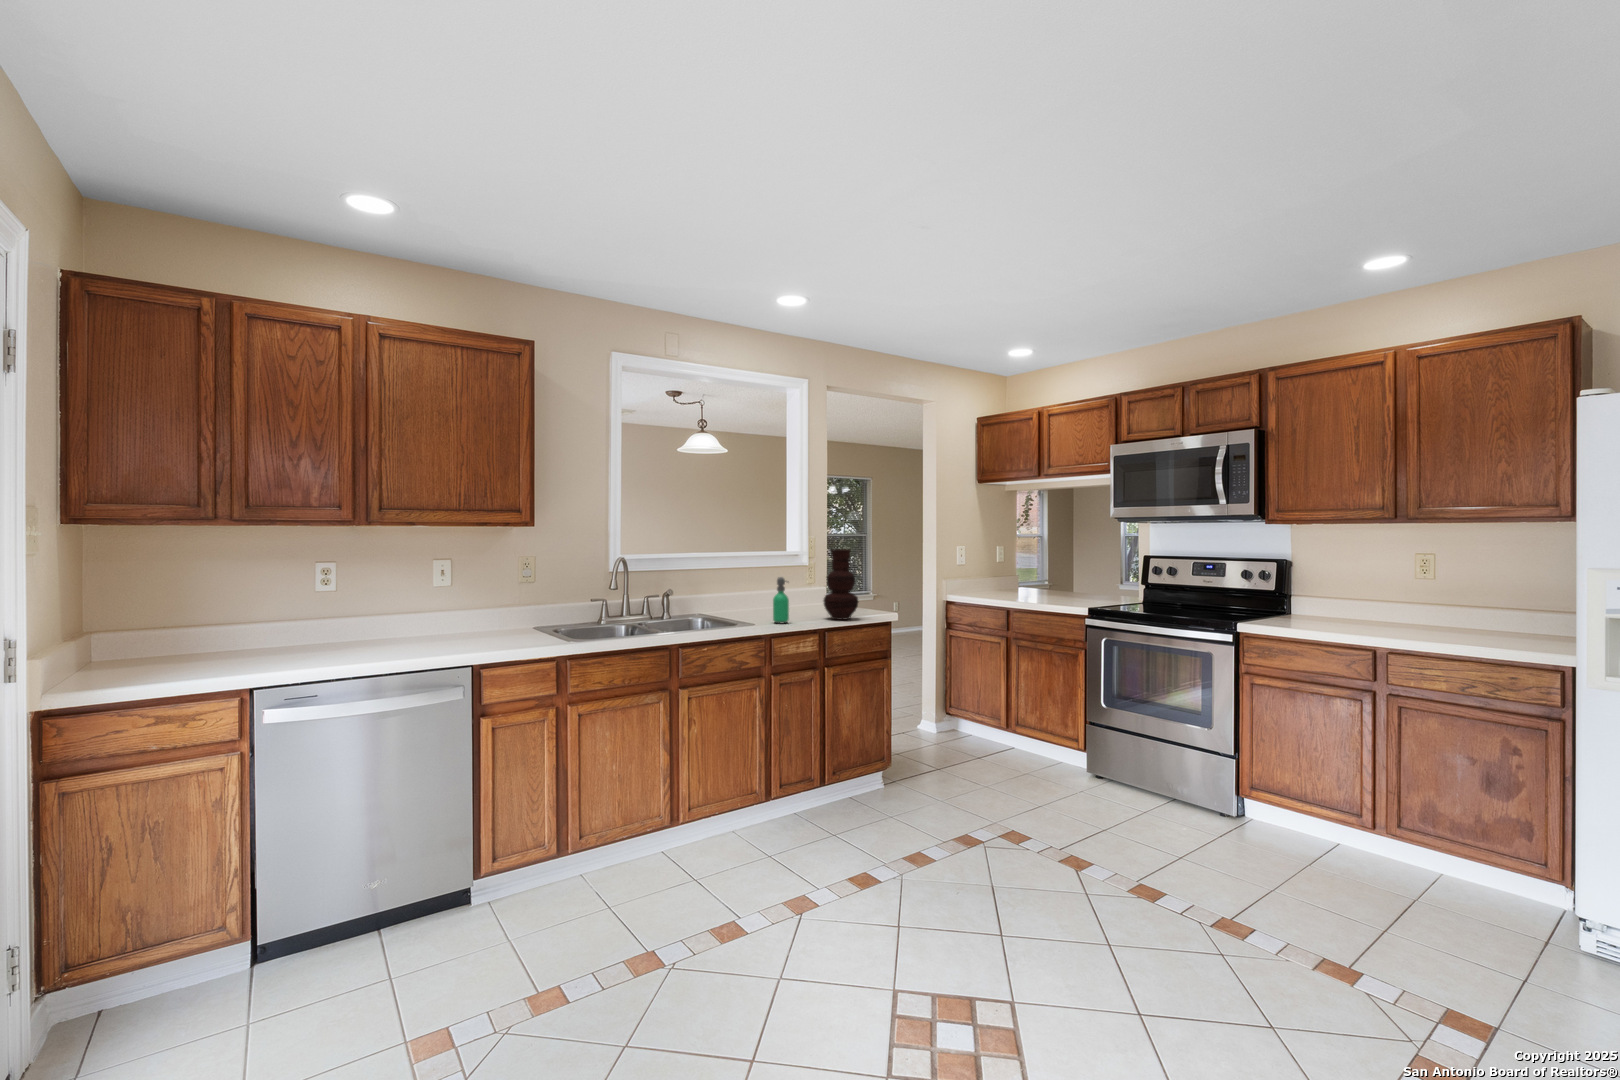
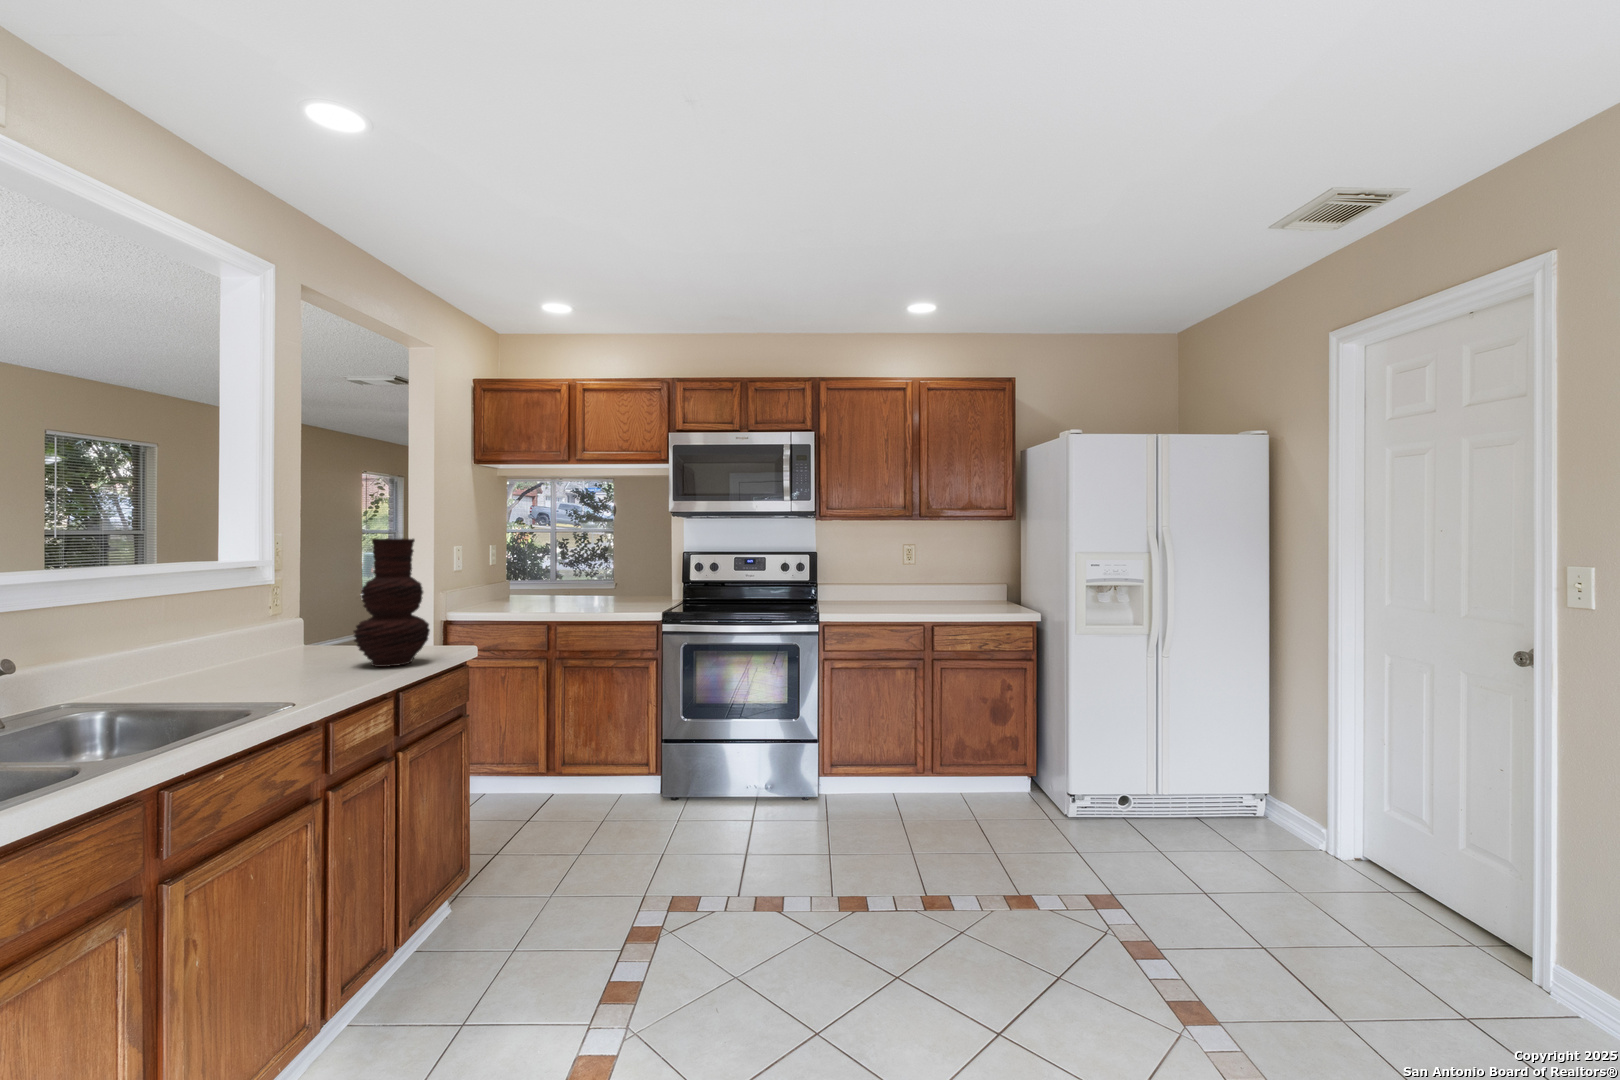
soap dispenser: present [773,577,789,623] -> none [266,593,319,694]

